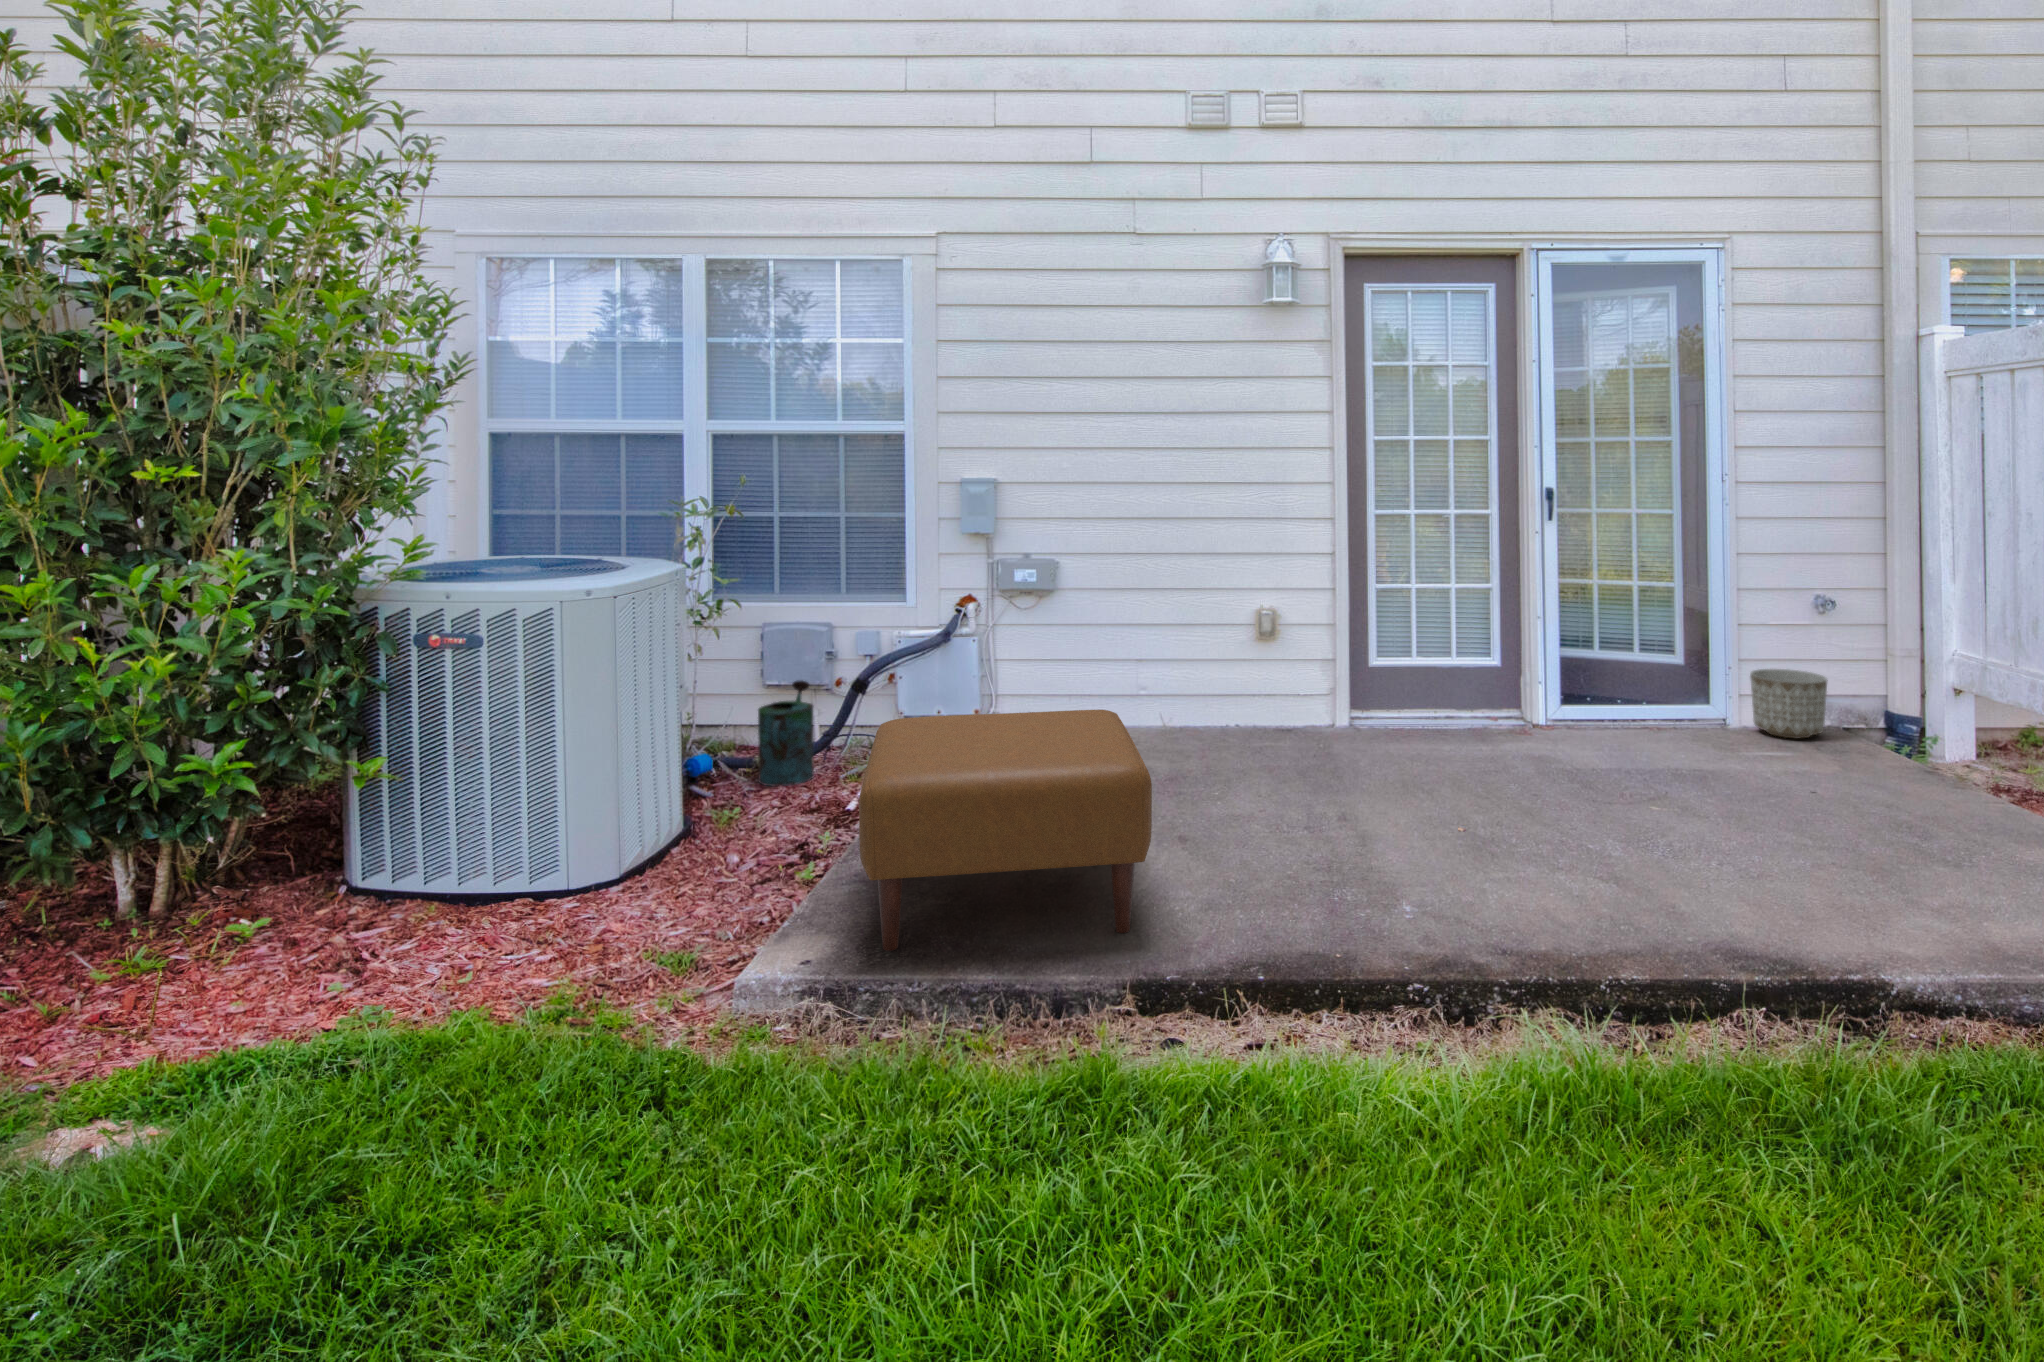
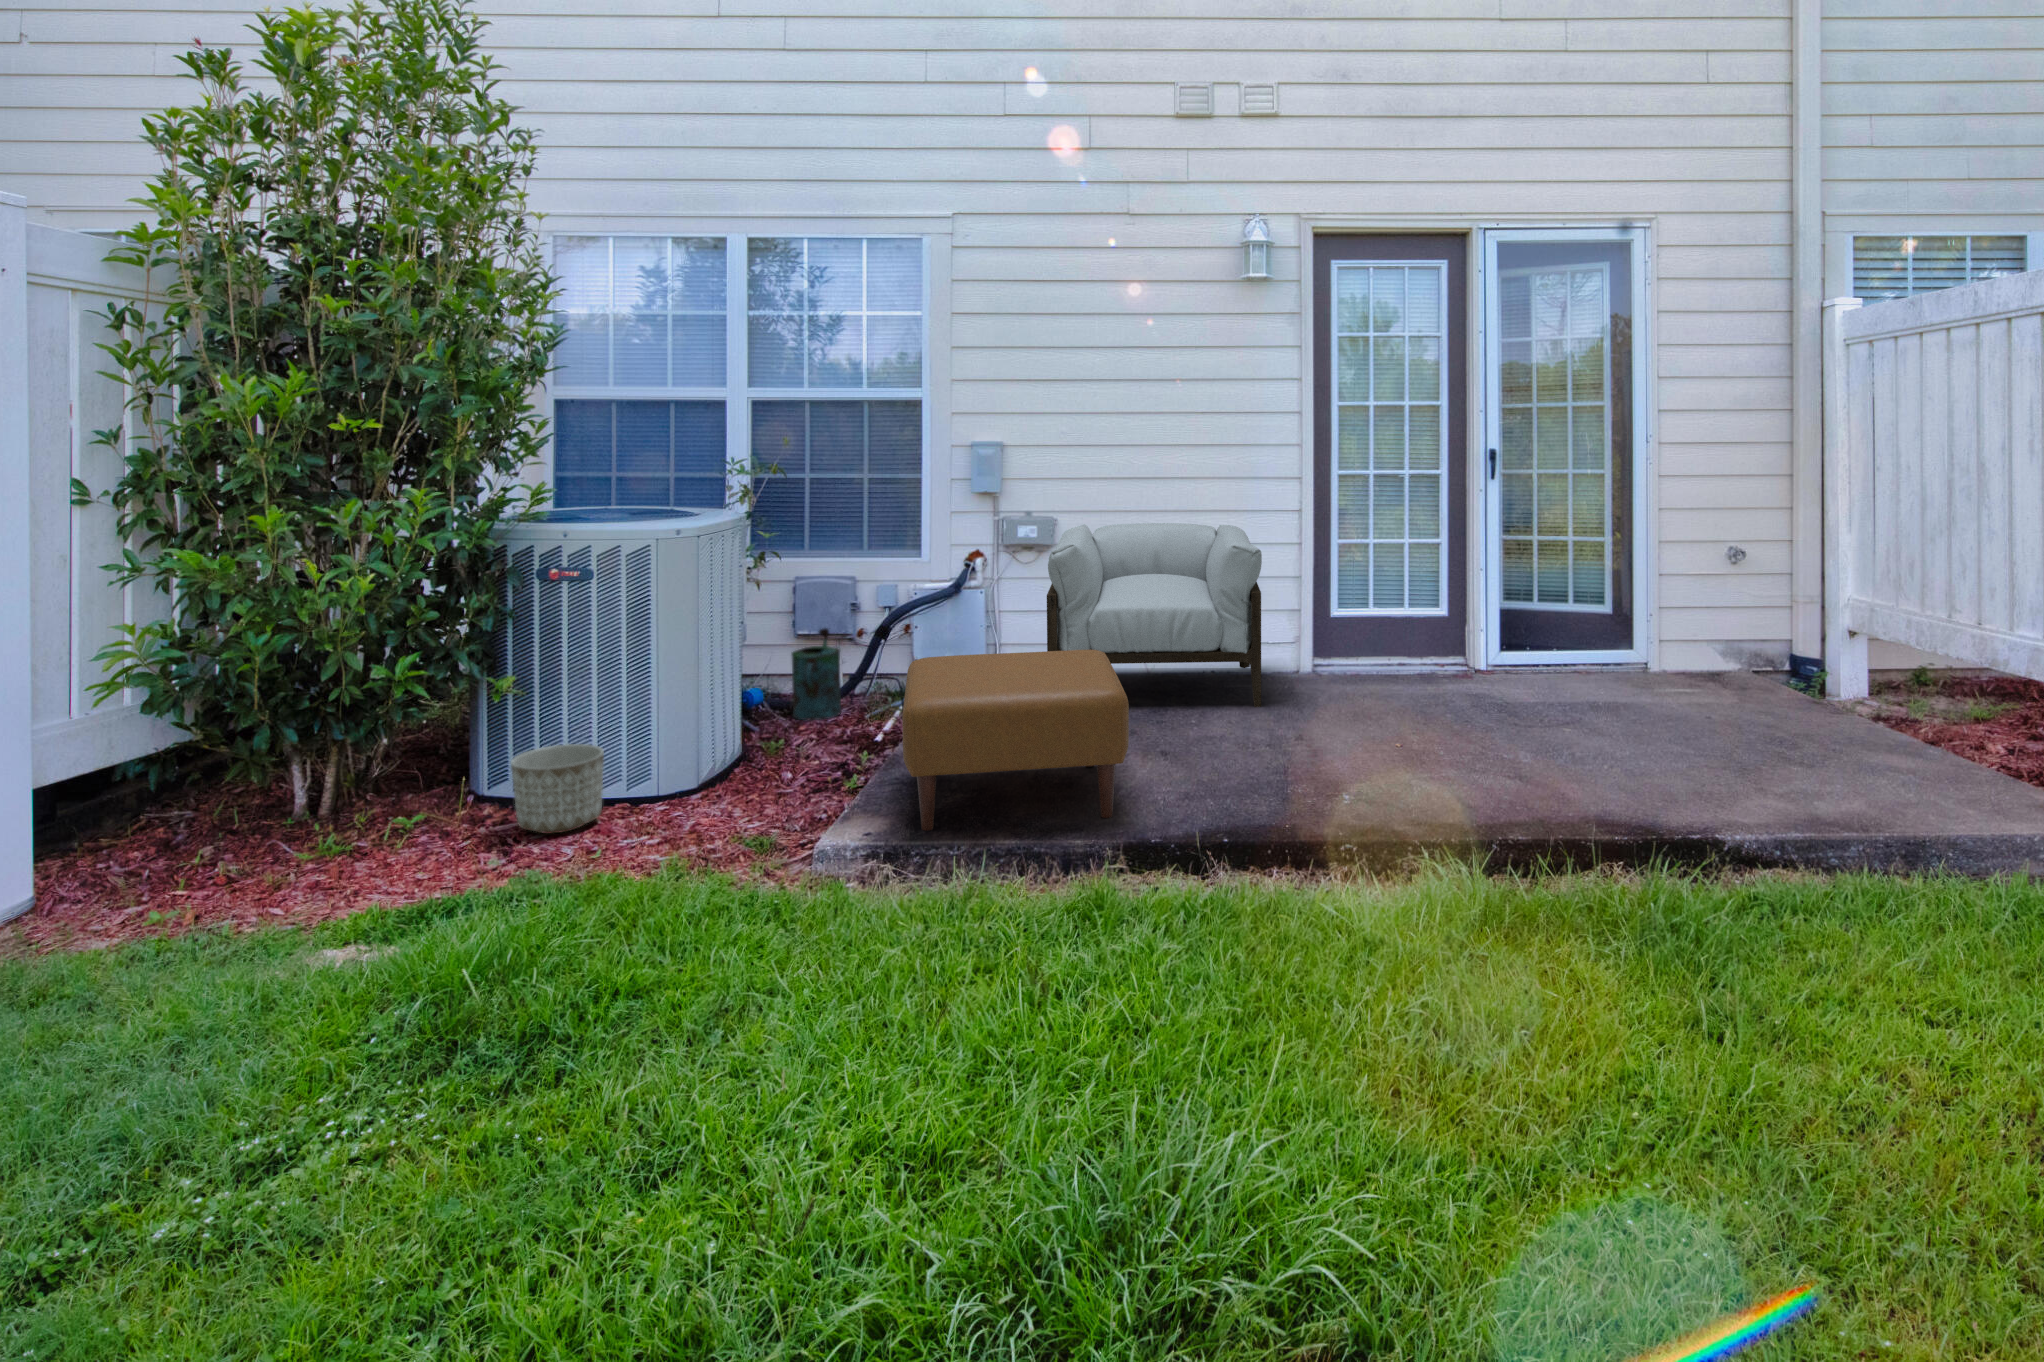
armchair: none [1046,564,1294,779] -> present [1047,523,1262,707]
planter: present [1750,669,1828,738] -> present [511,744,604,833]

